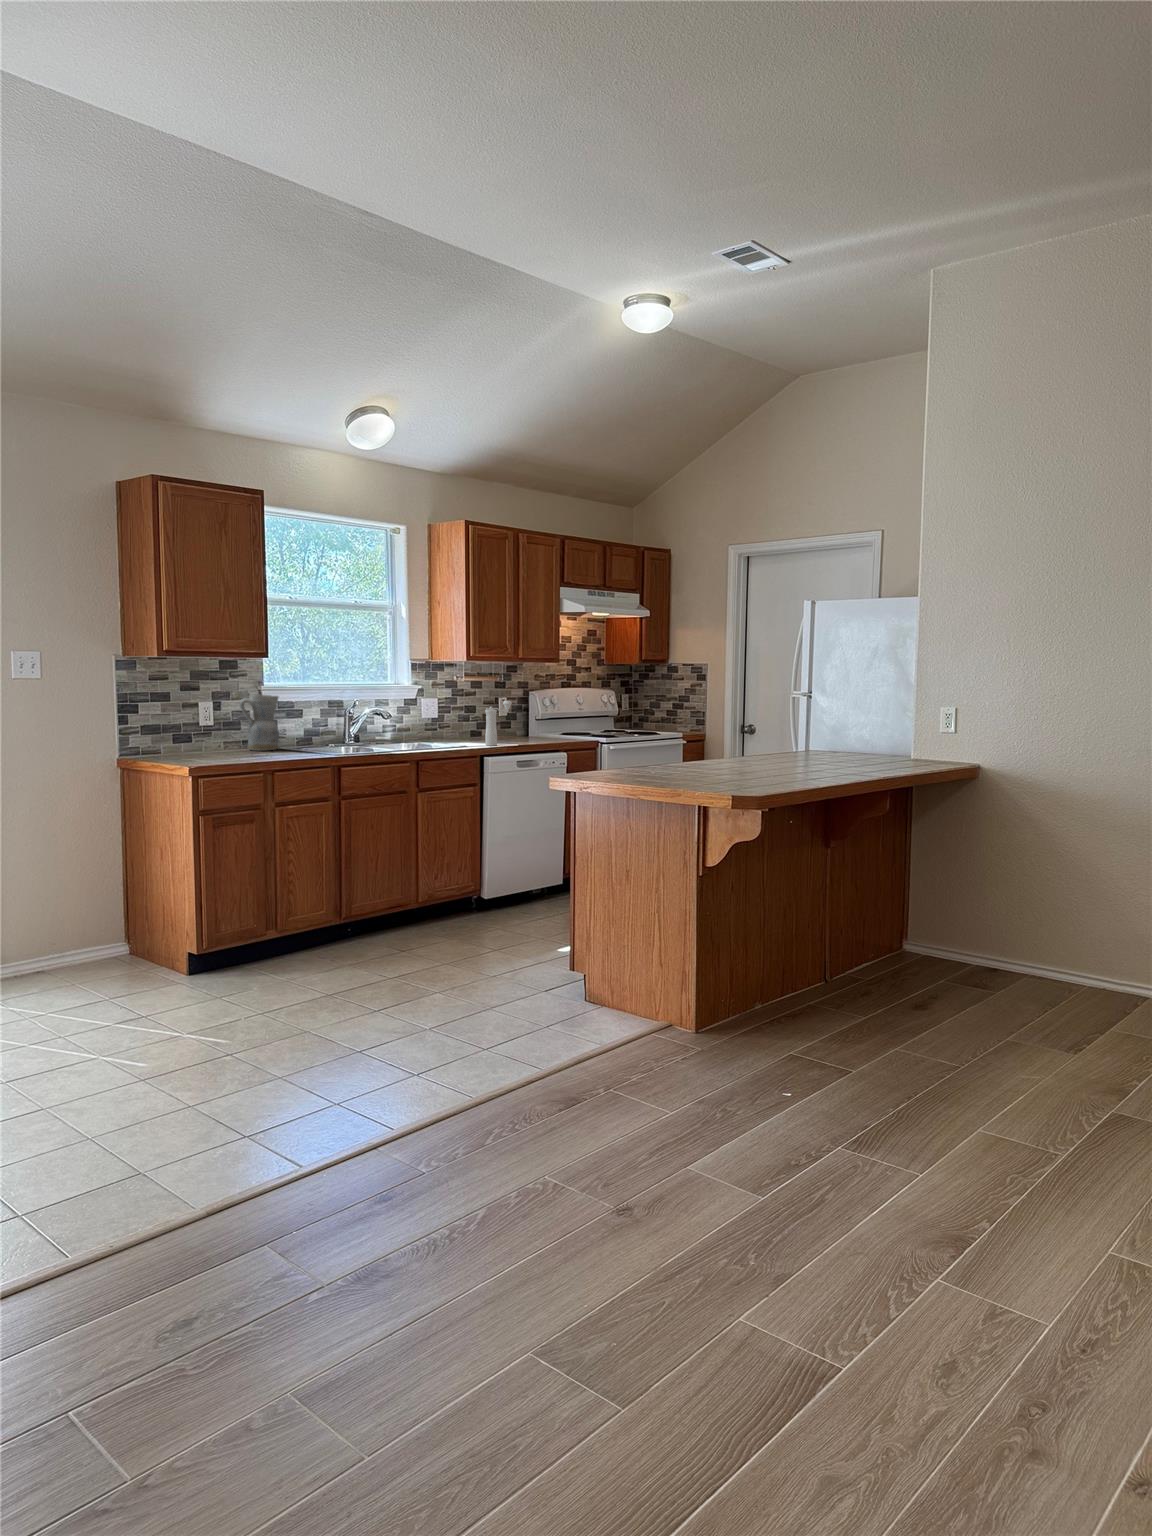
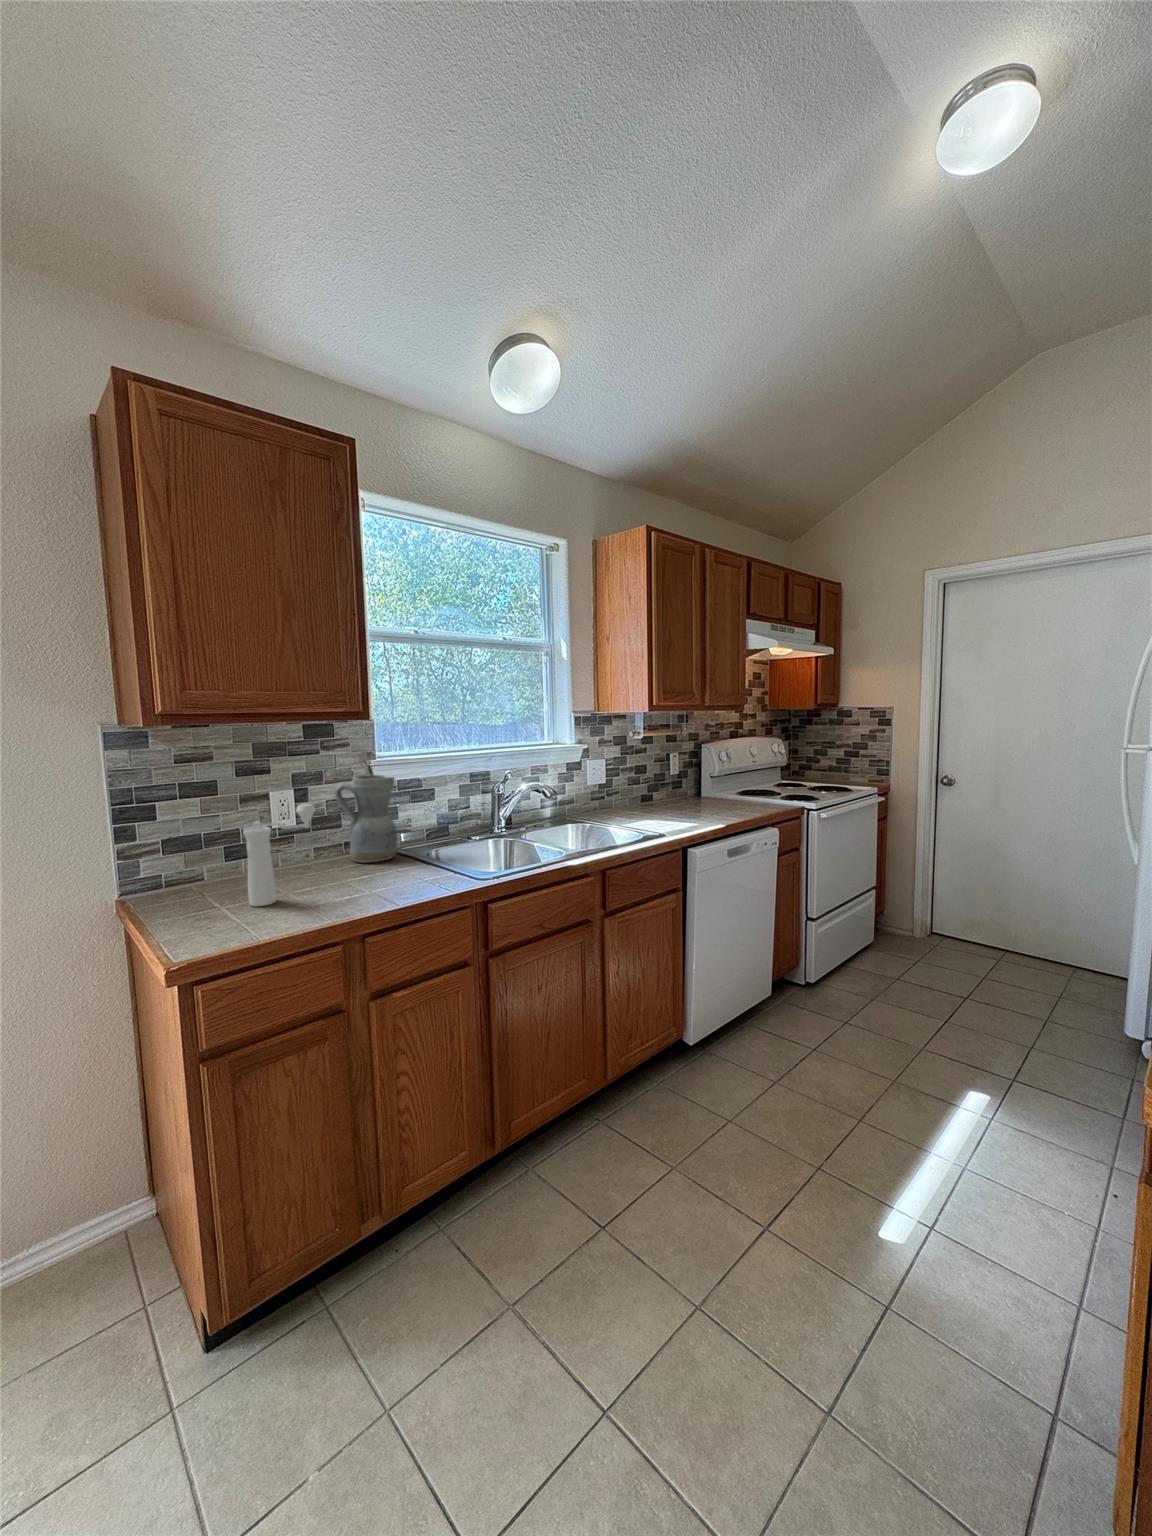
pepper mill: present [485,701,512,746] -> present [242,804,316,906]

